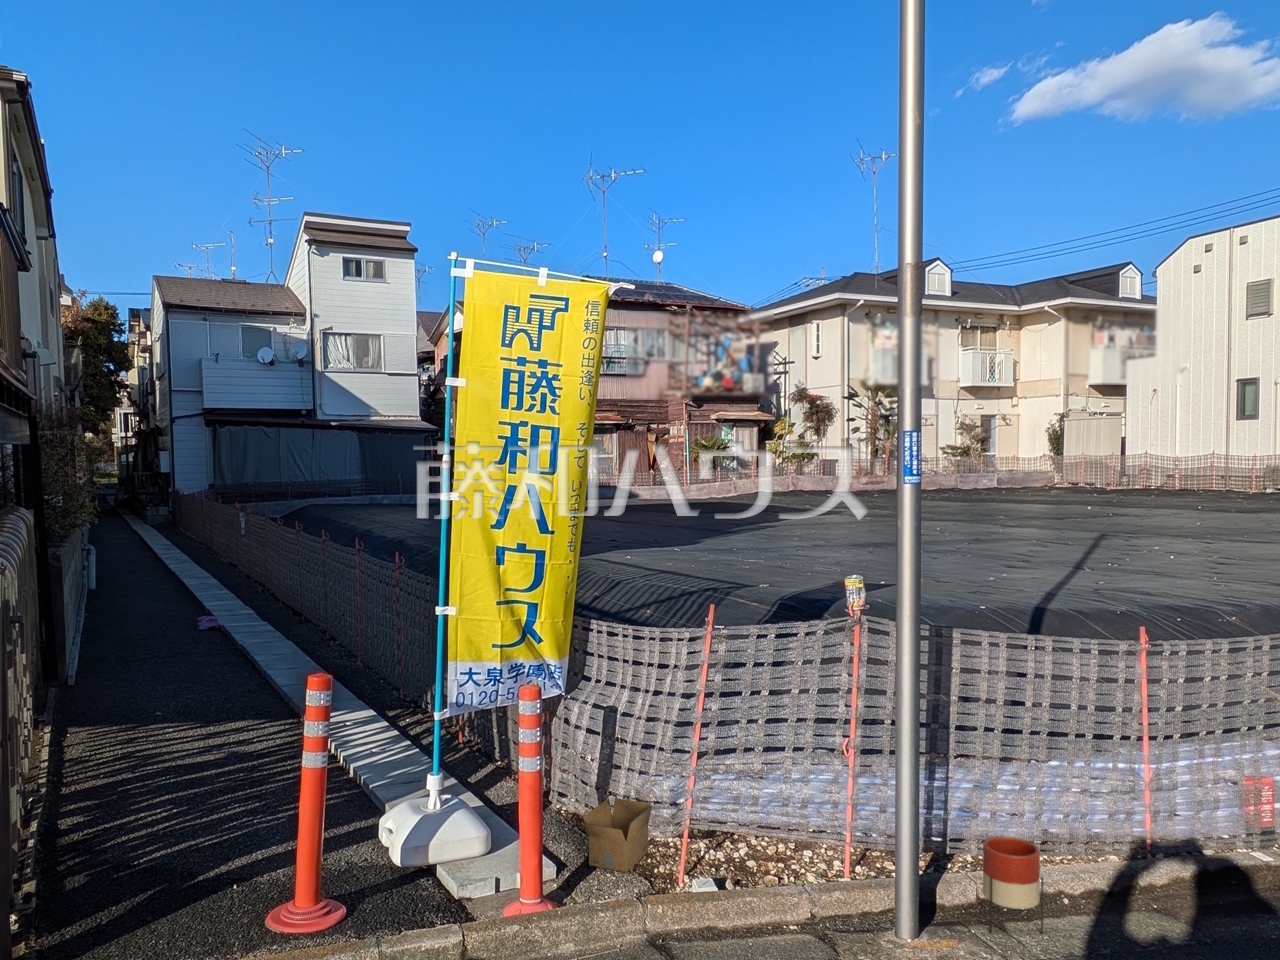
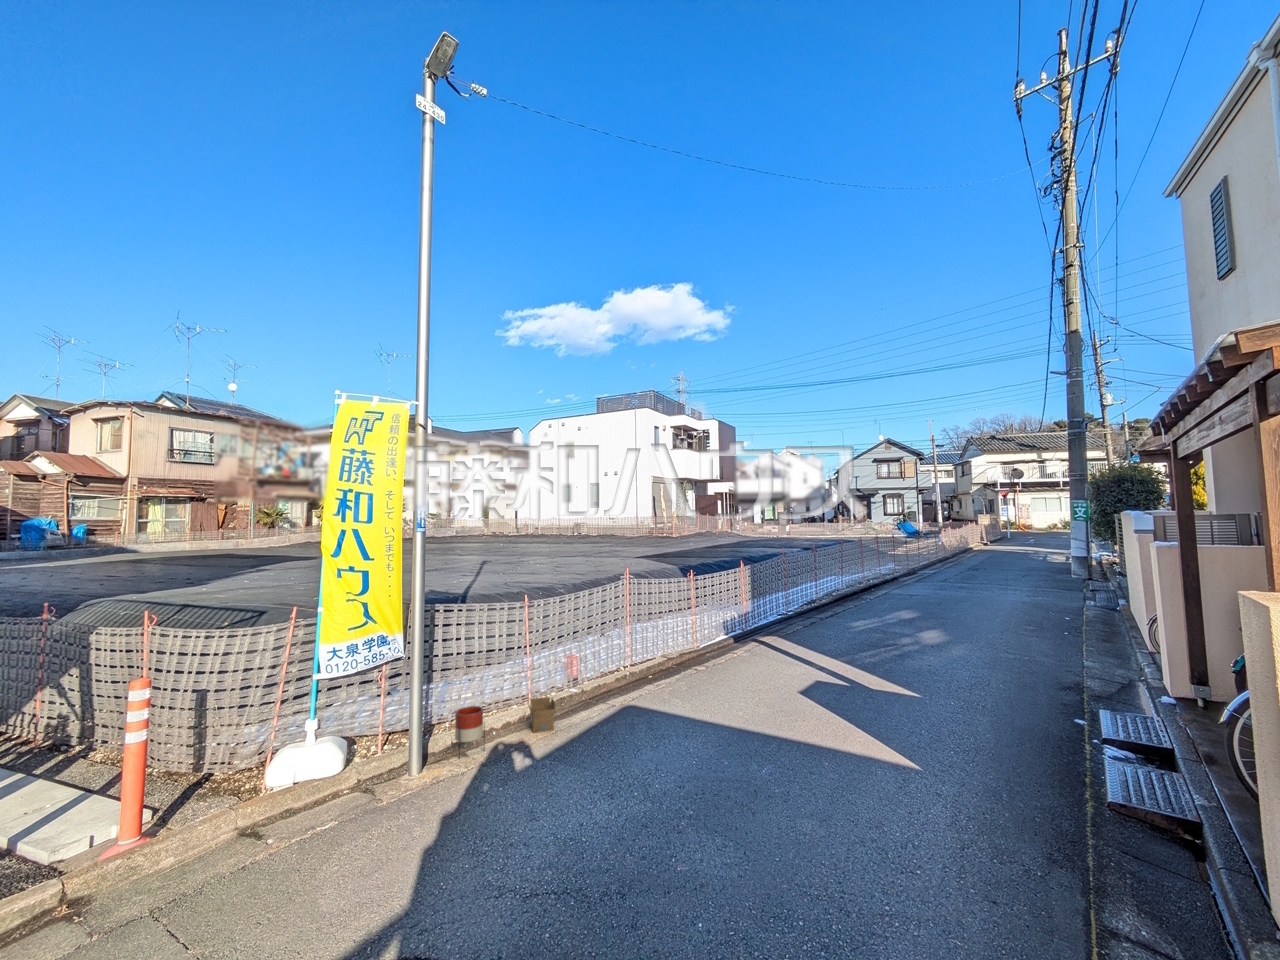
cardboard box: present [583,798,652,872] -> present [529,697,555,733]

